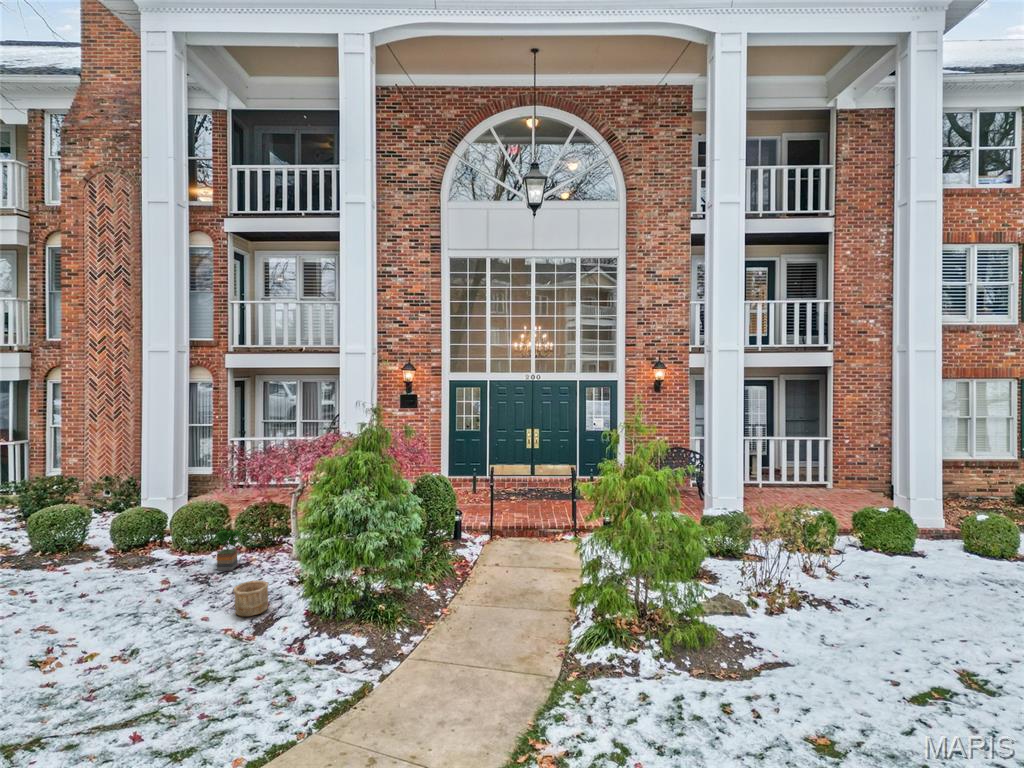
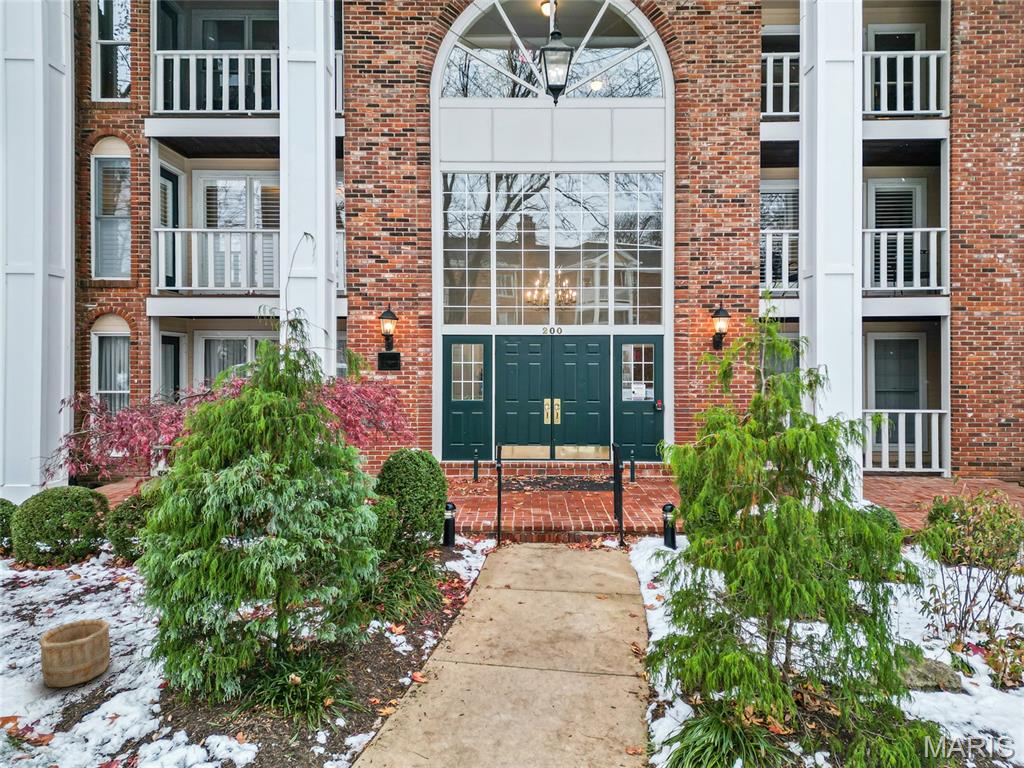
potted tree: present [216,530,241,571] -> none [63,530,111,596]

